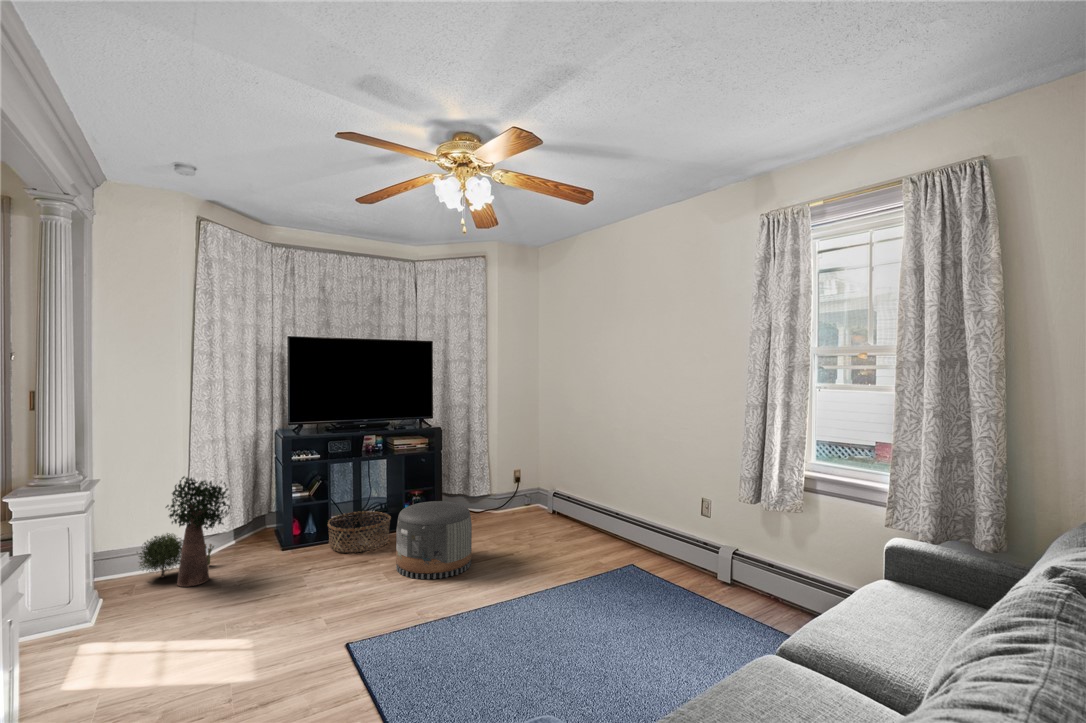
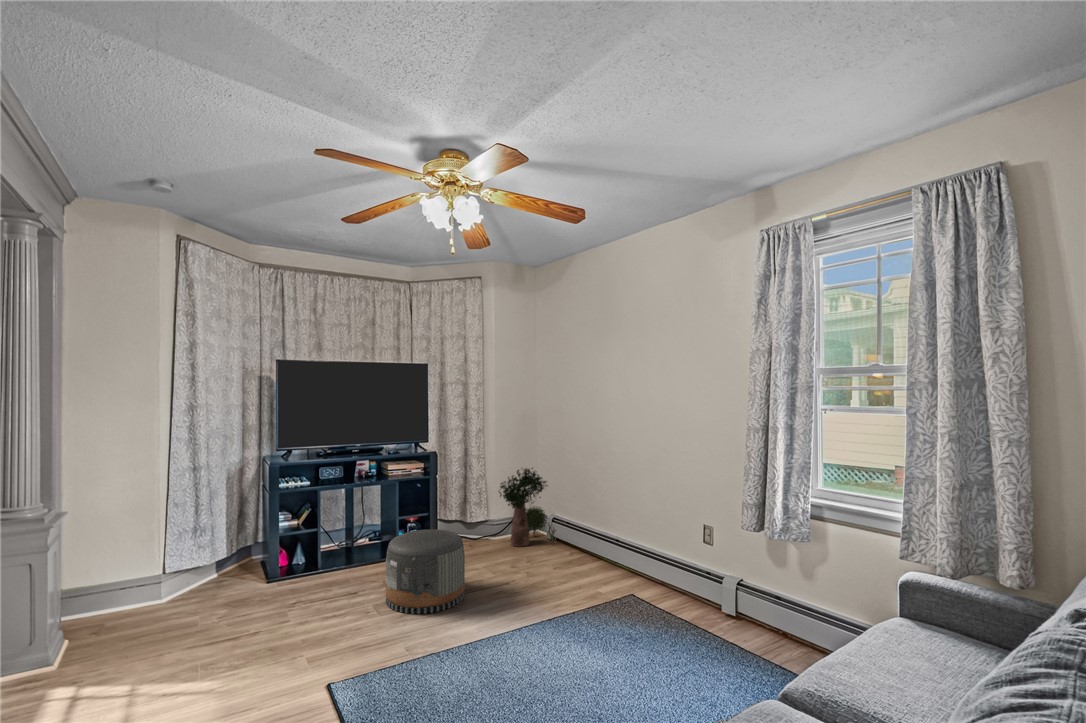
potted plant: present [139,476,230,587] -> present [499,468,556,547]
basket: present [328,511,391,553] -> none [316,539,382,585]

